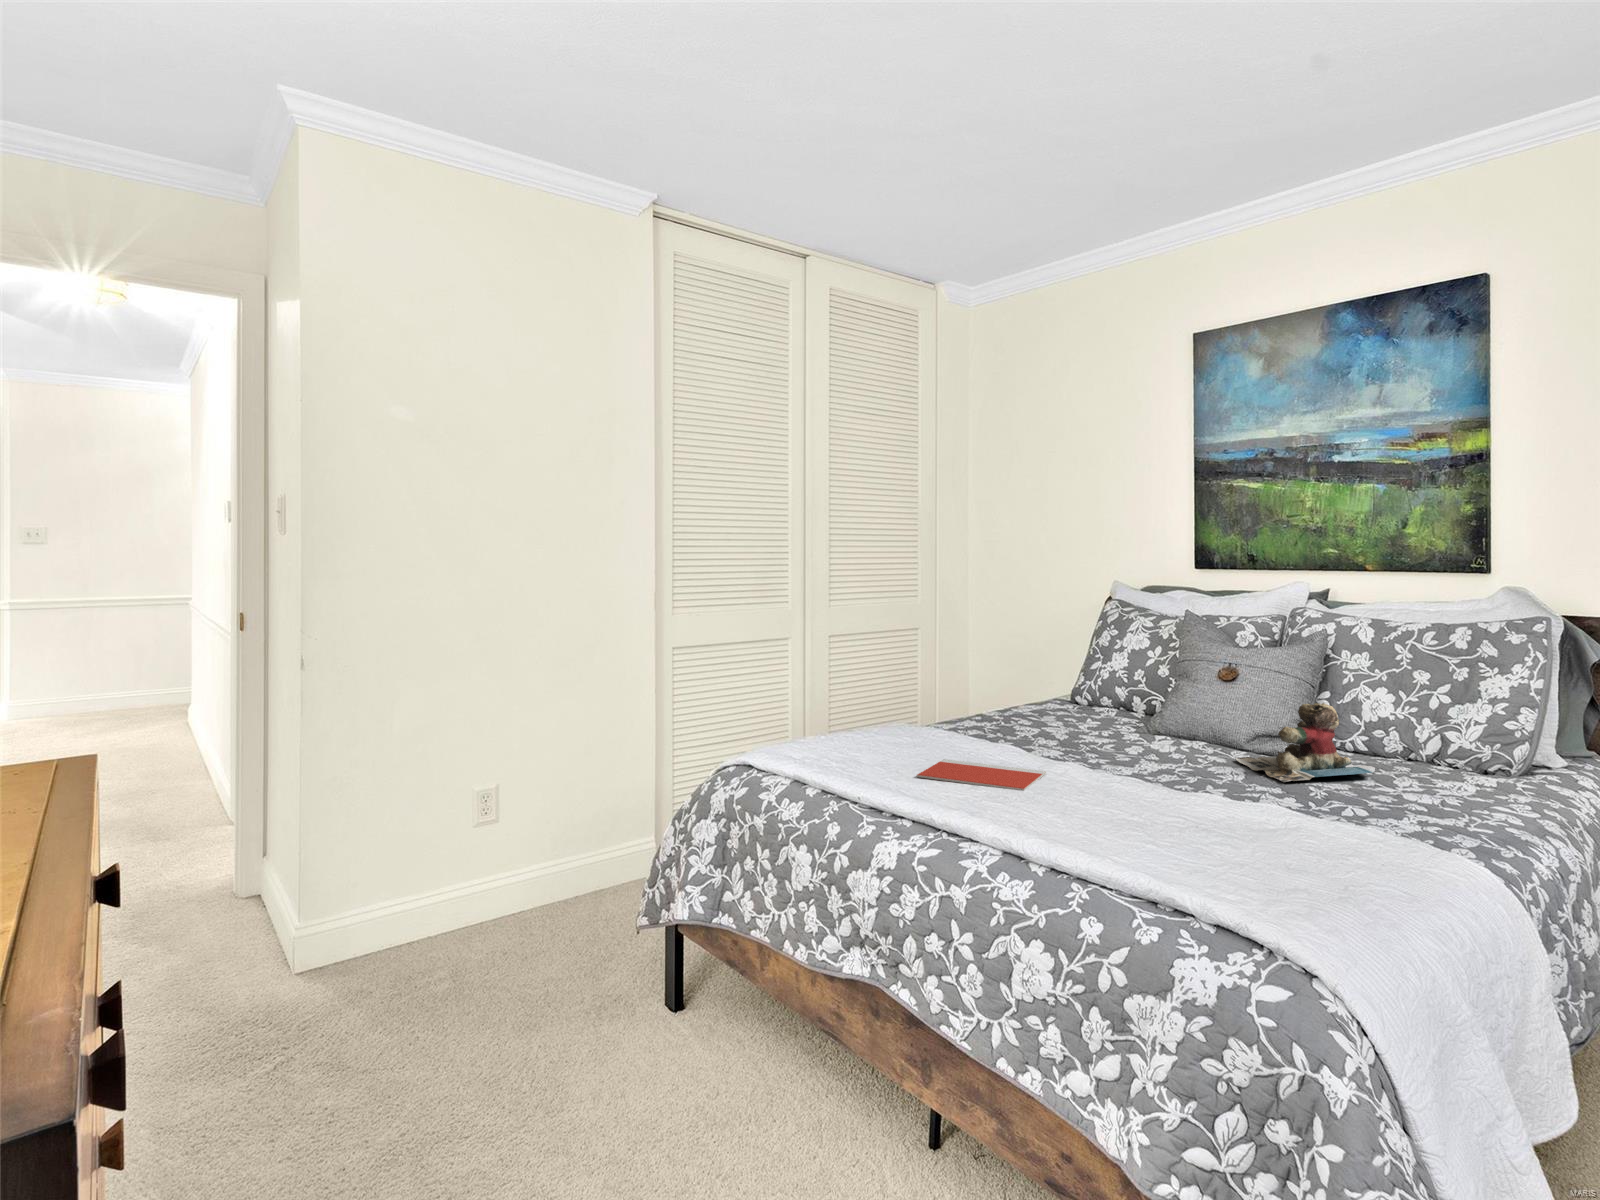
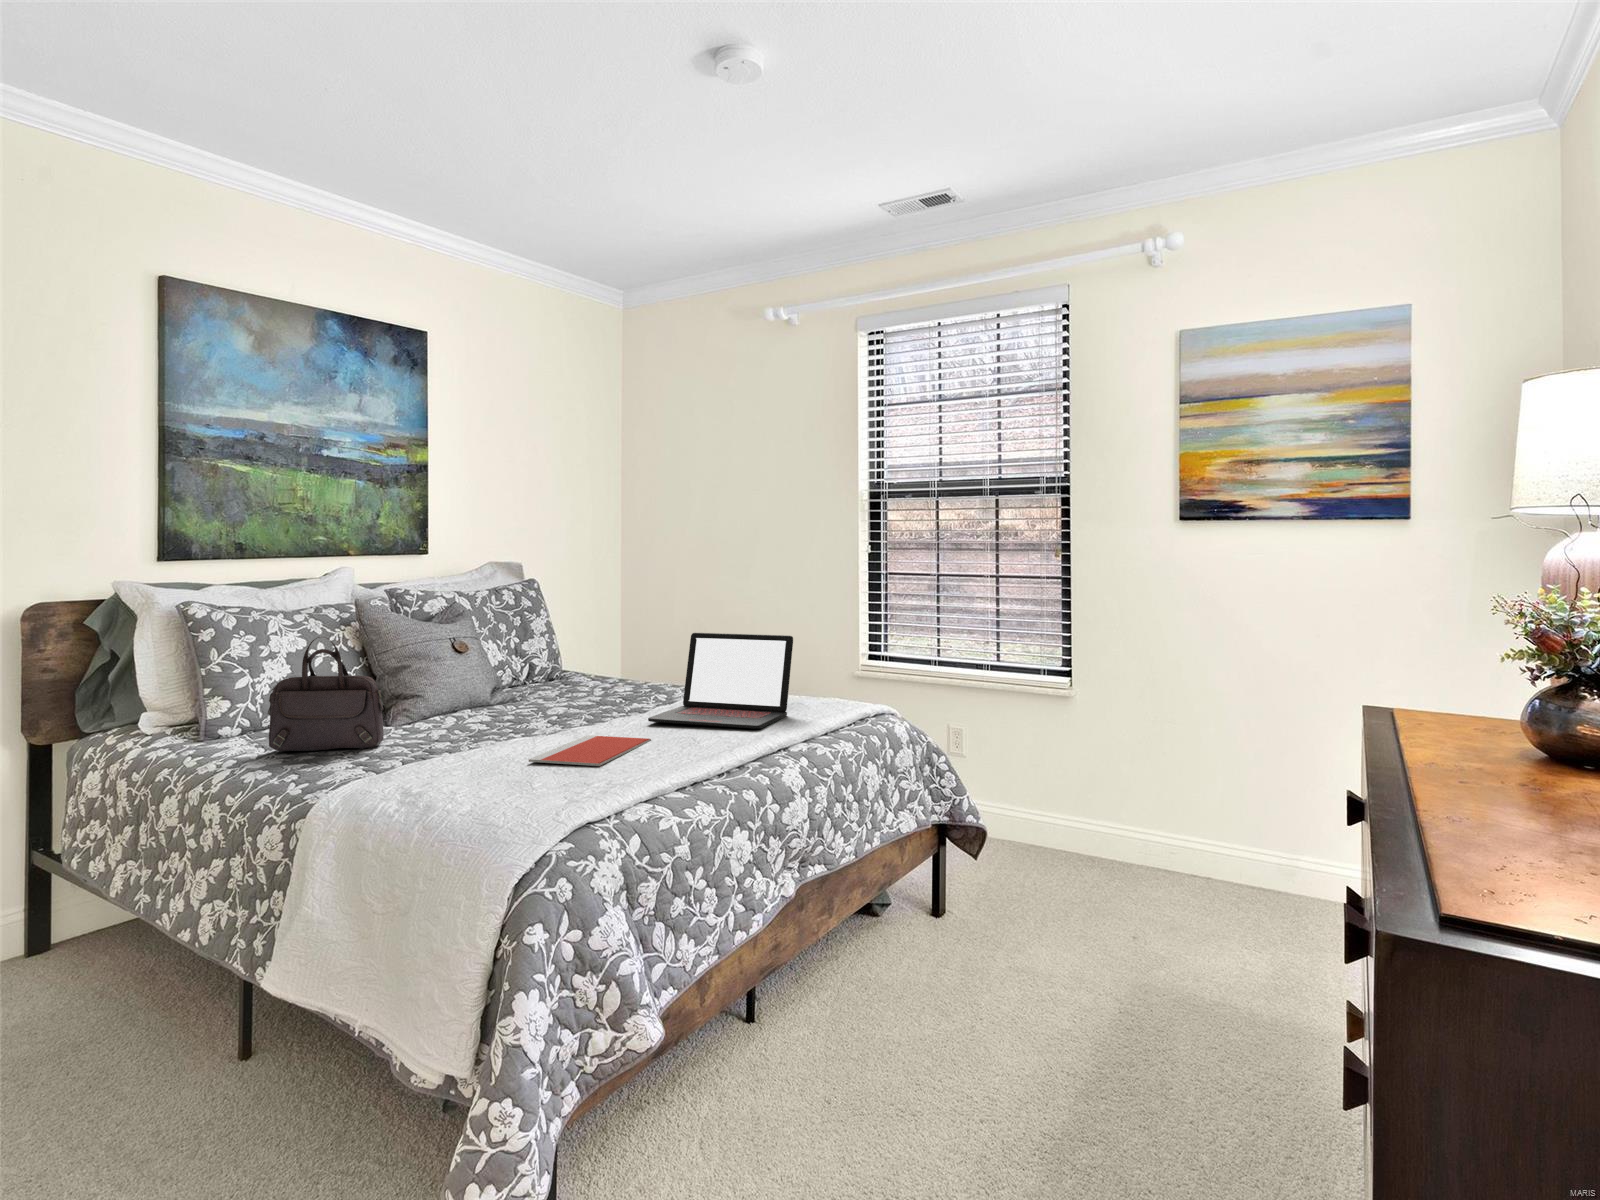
handbag: none [1019,639,1056,732] -> present [268,637,384,751]
teddy bear: present [1236,703,1375,782] -> none [545,646,627,705]
laptop: none [1058,705,1237,844] -> present [648,633,793,729]

